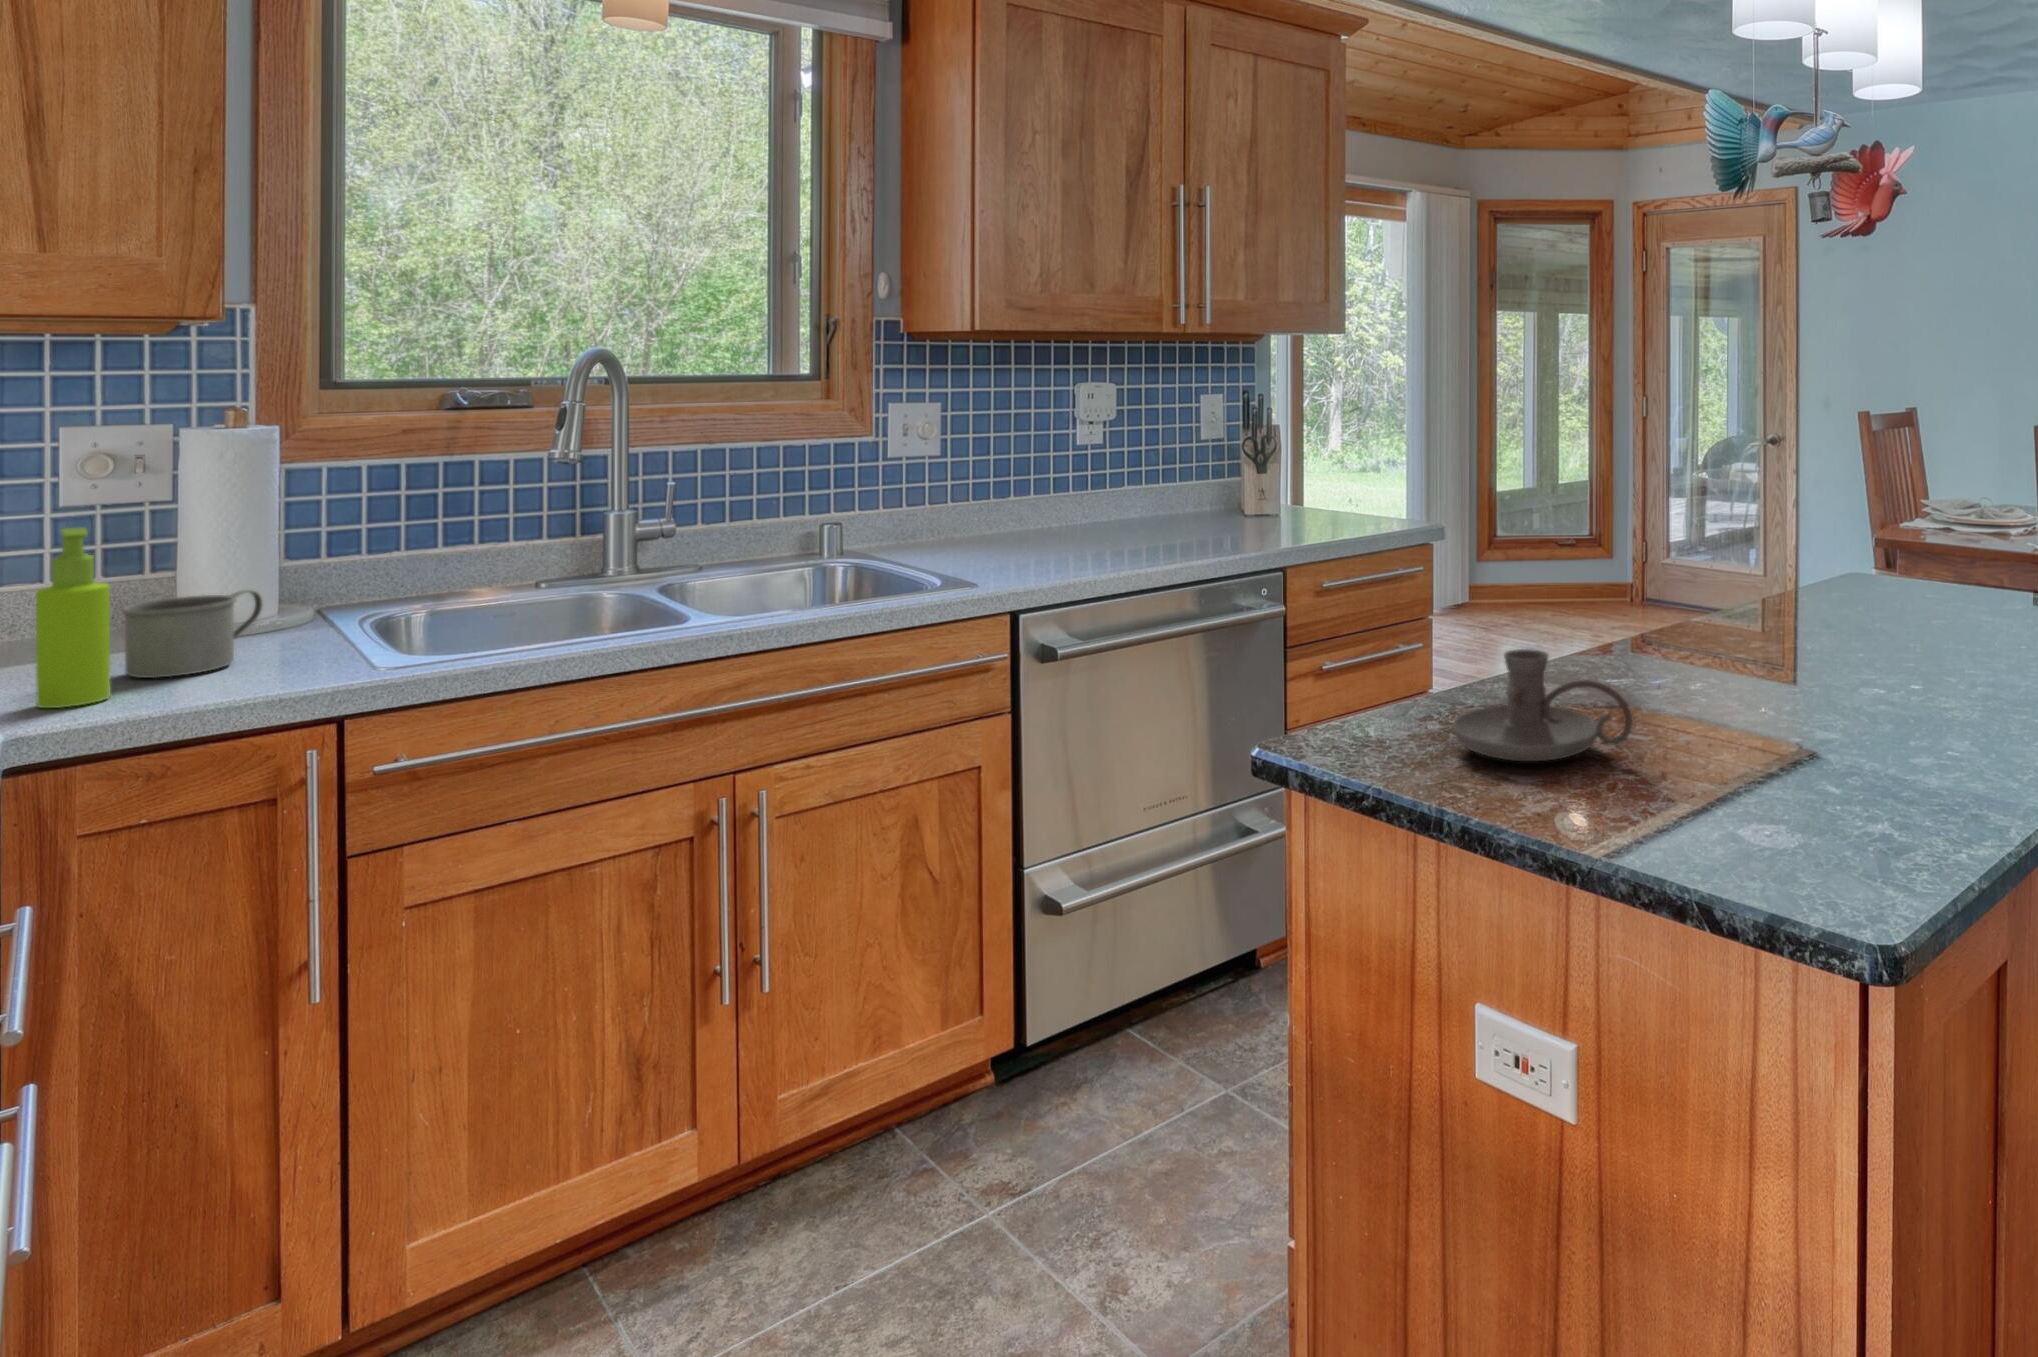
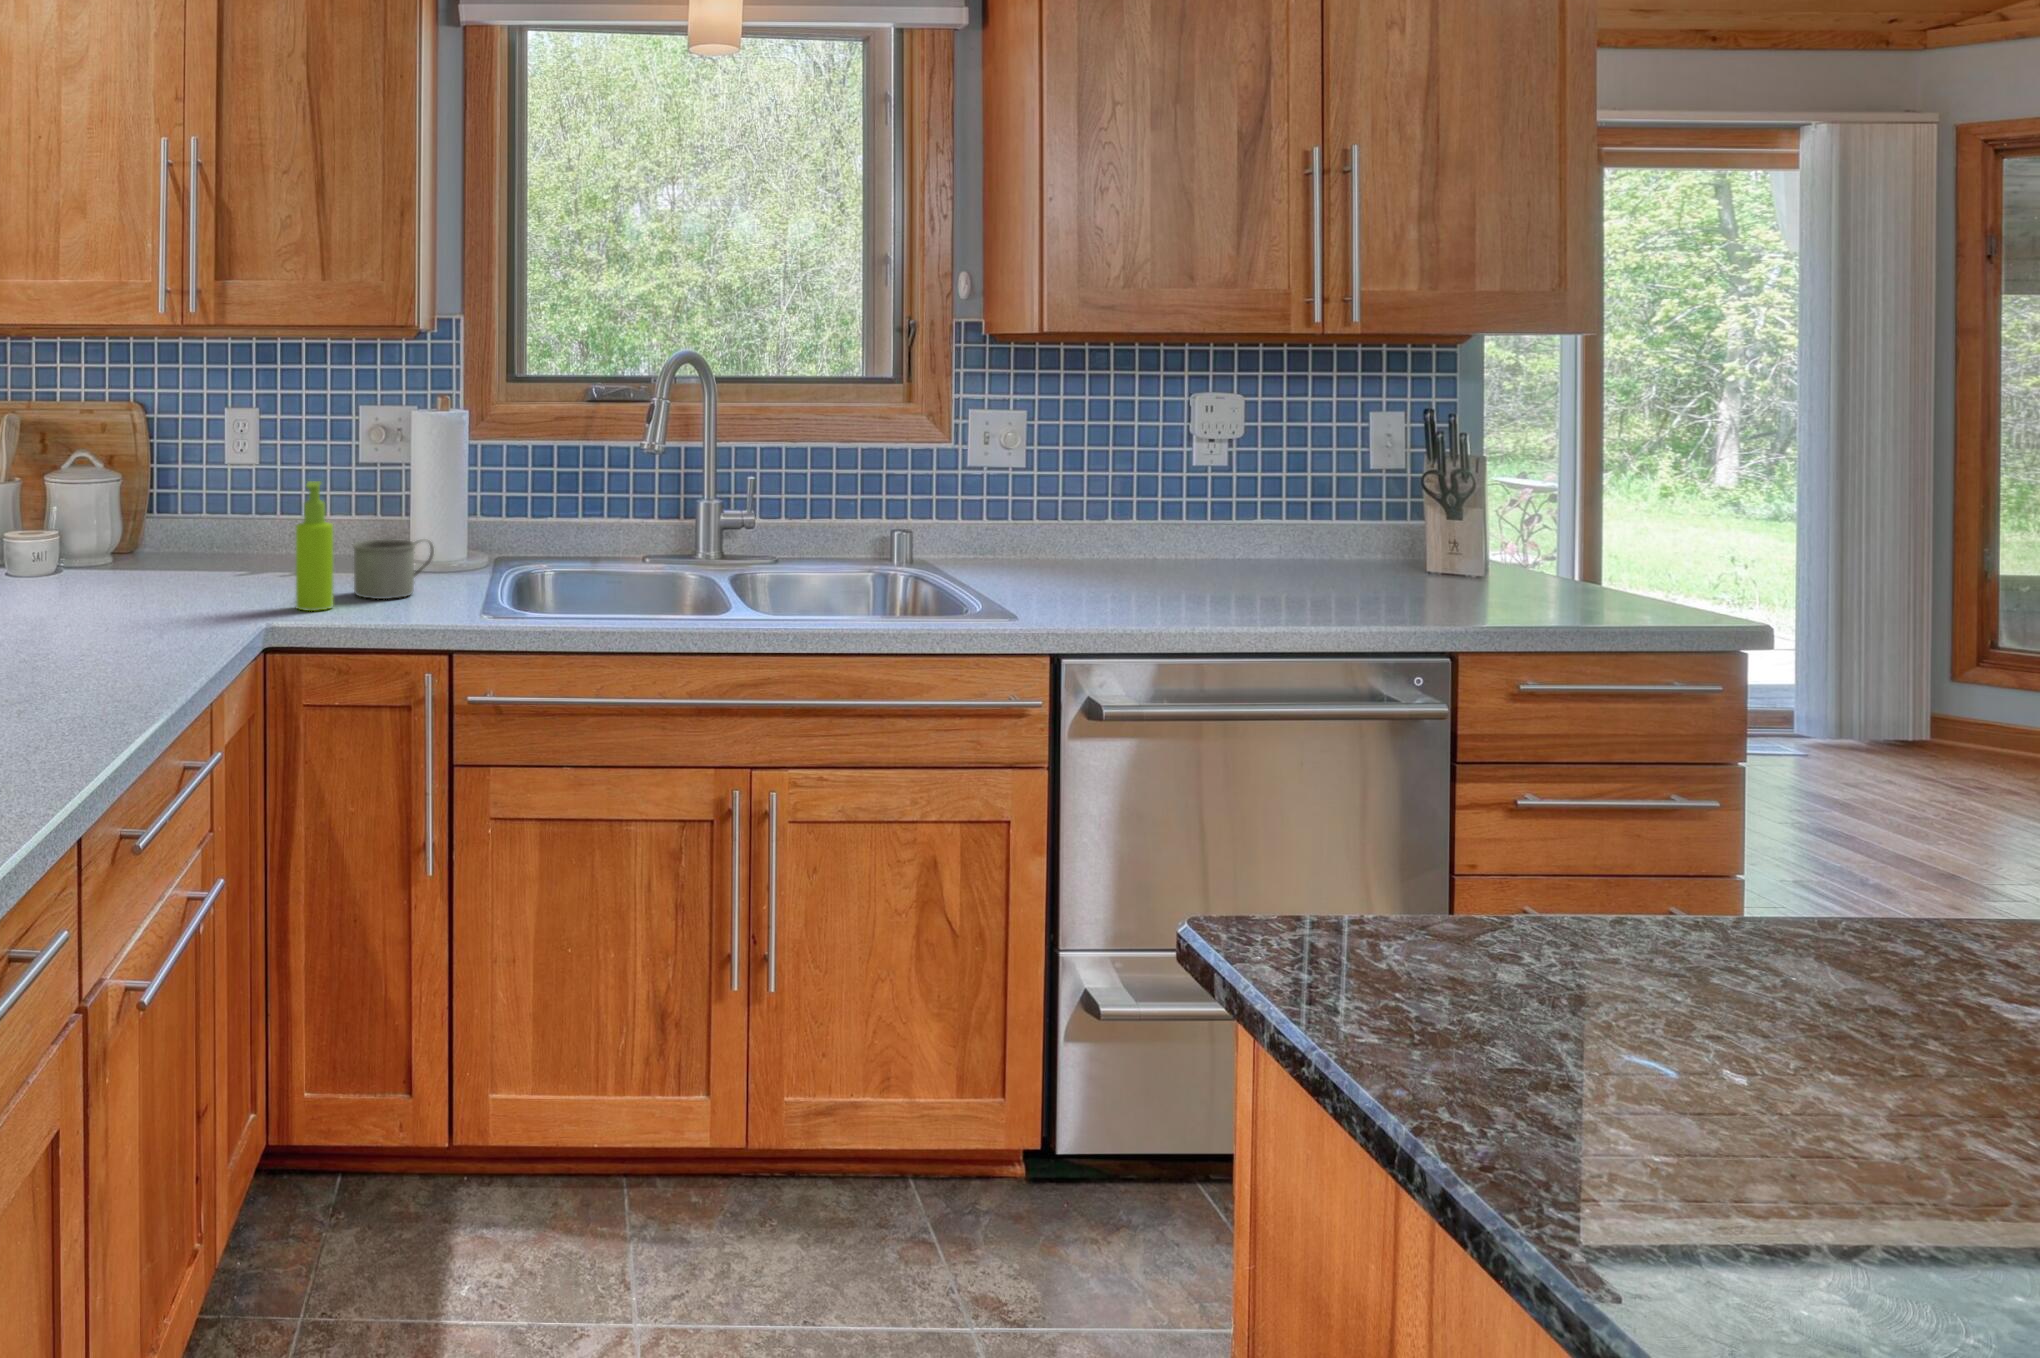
candle holder: present [1453,649,1632,761] -> none [1435,846,1812,1073]

